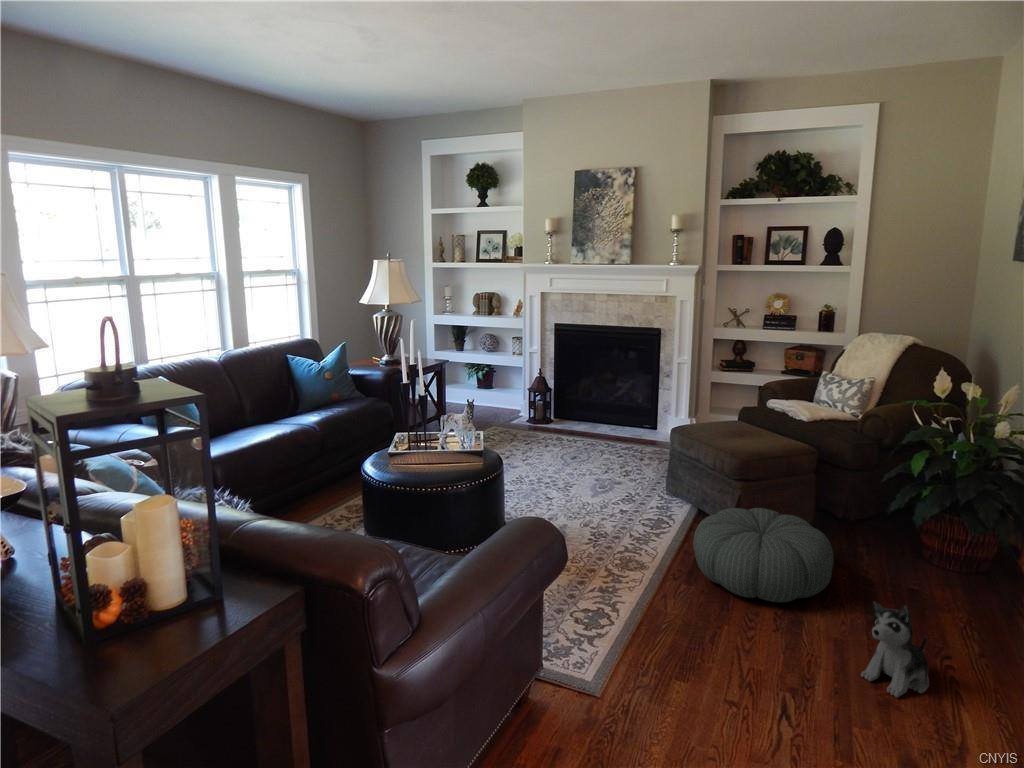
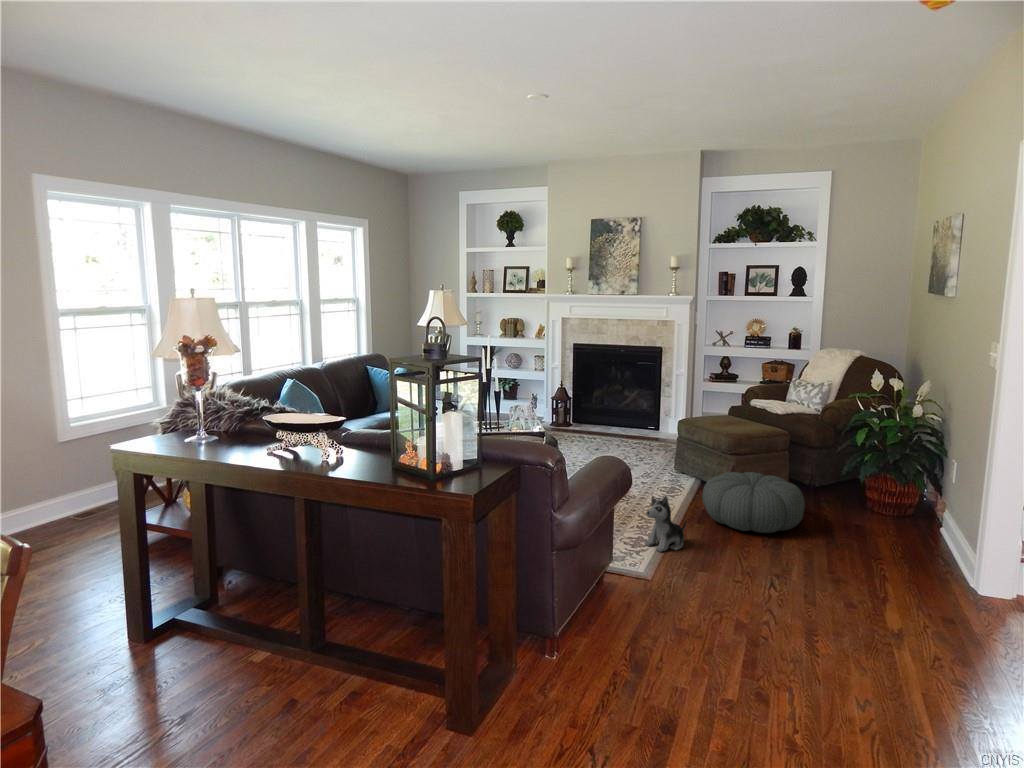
plush toy: present [861,601,929,698] -> present [644,496,686,552]

